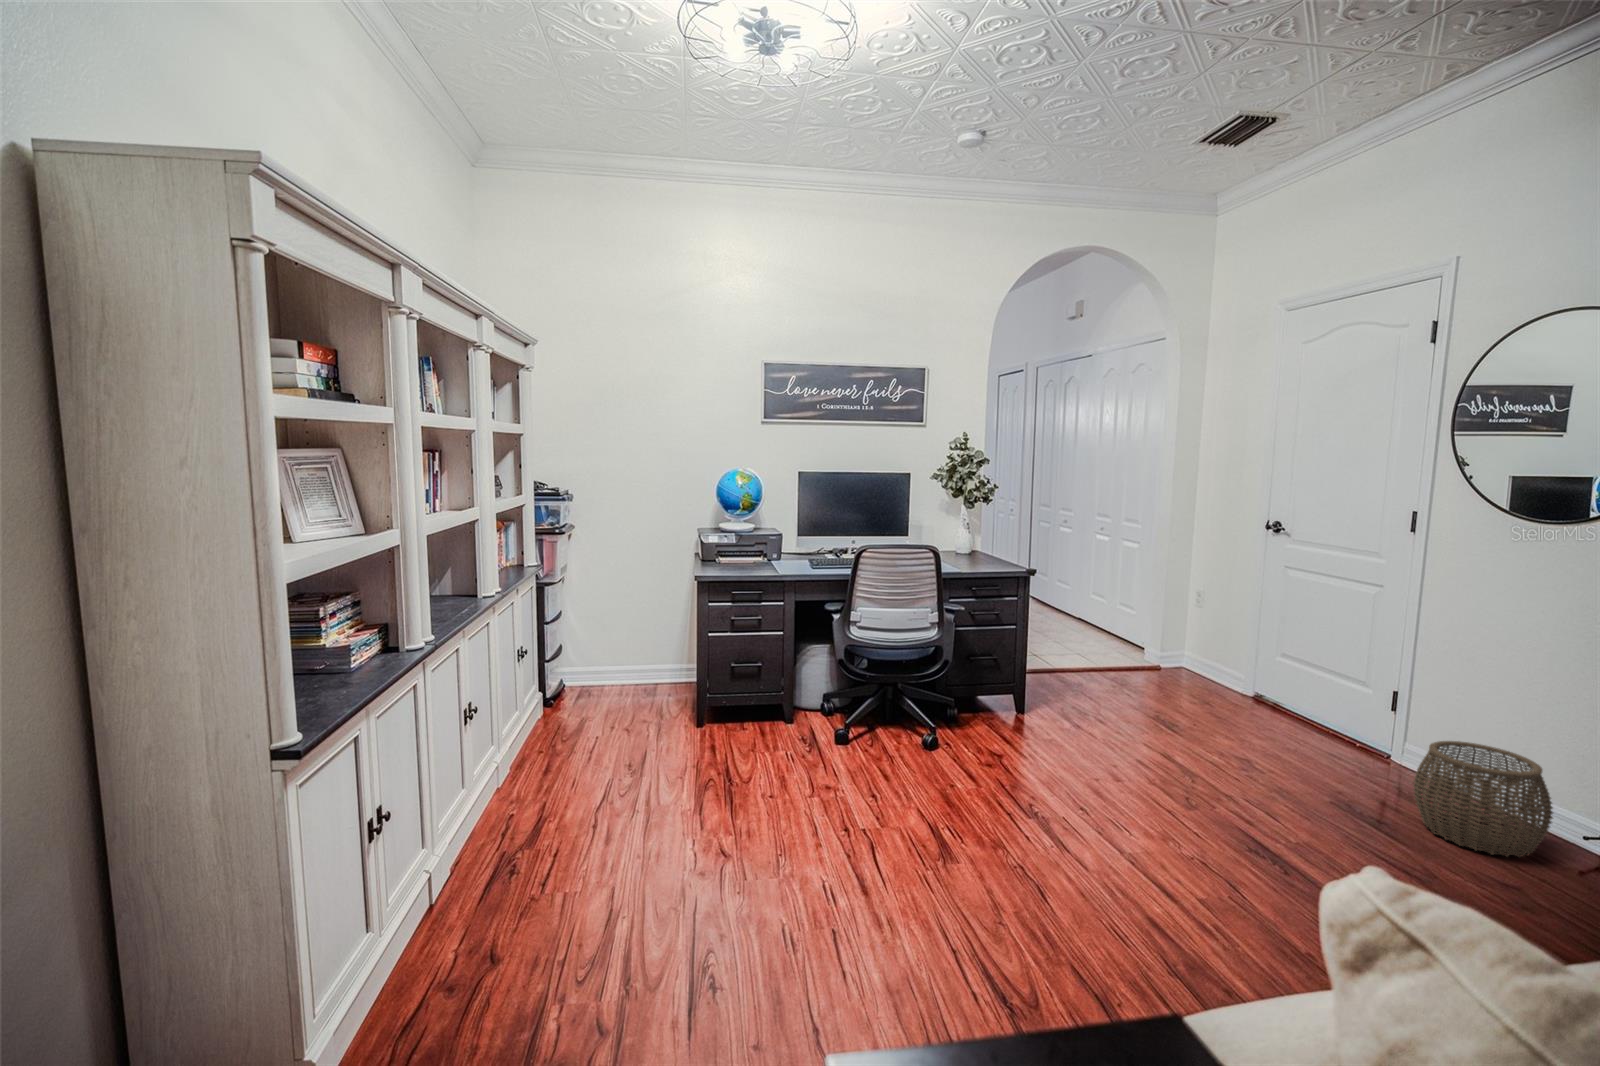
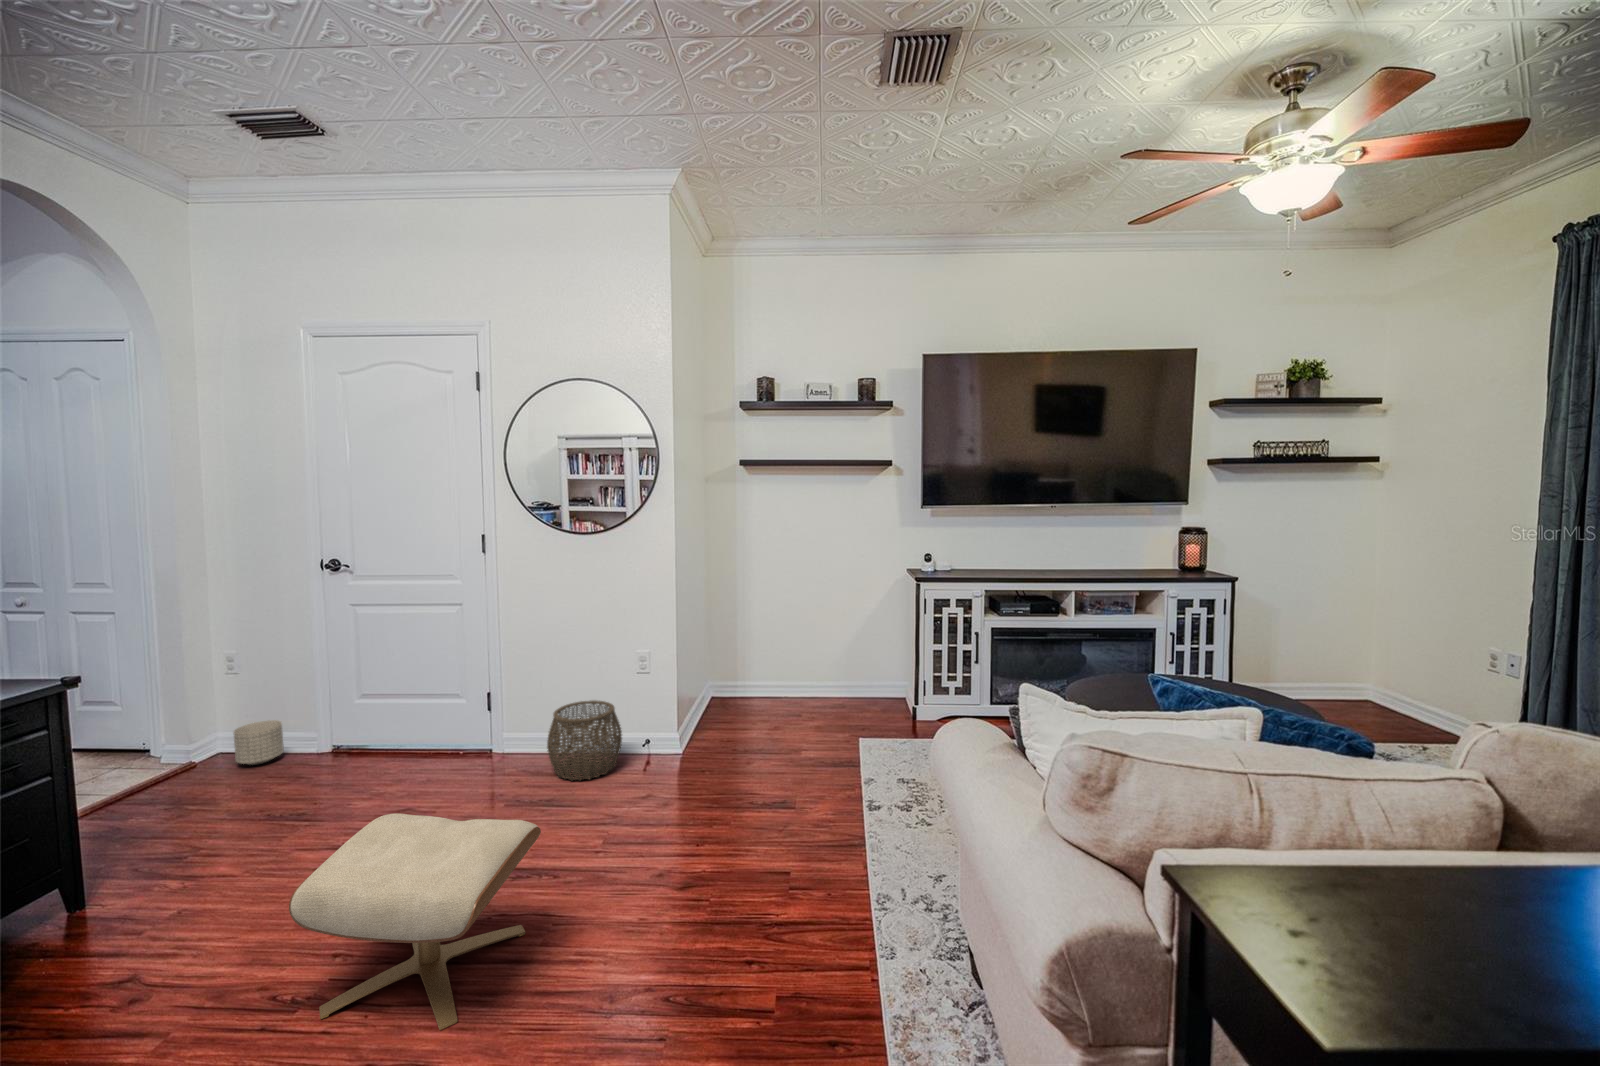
planter: none [1182,652,1219,688] -> present [234,720,284,765]
ottoman: none [1042,720,1215,887] -> present [289,814,541,1030]

